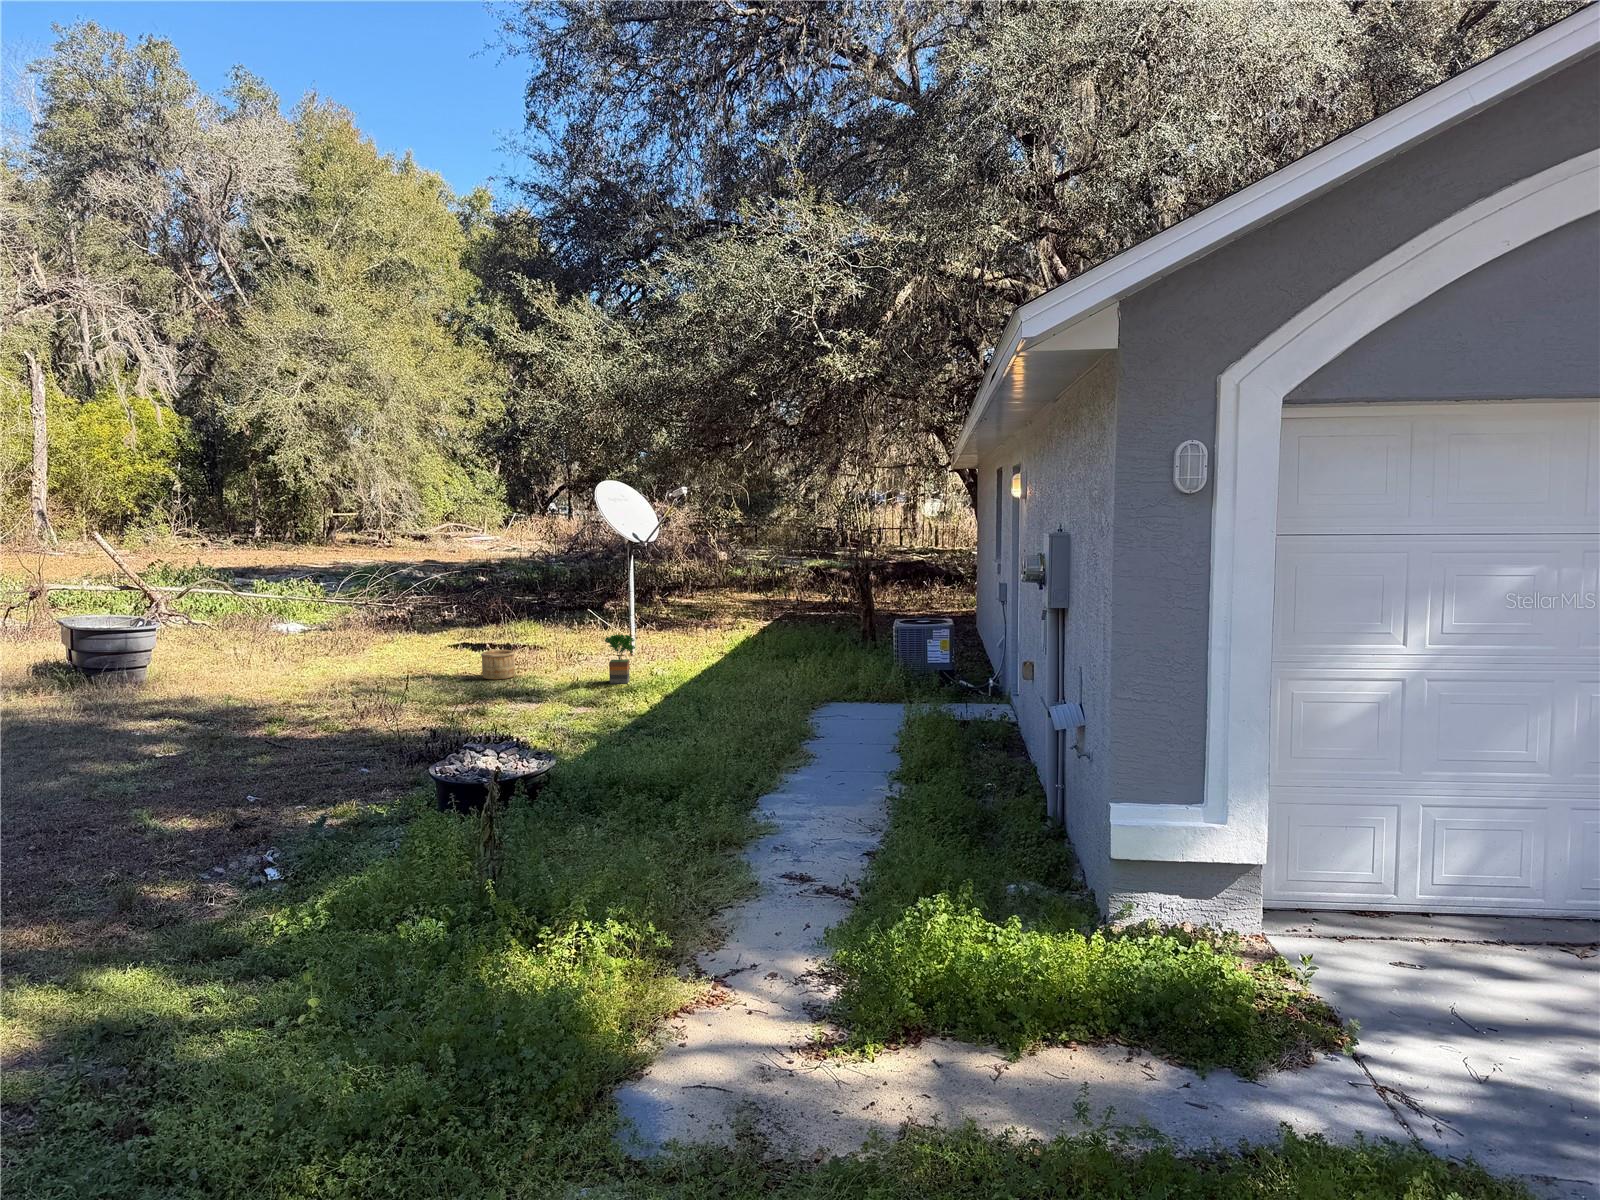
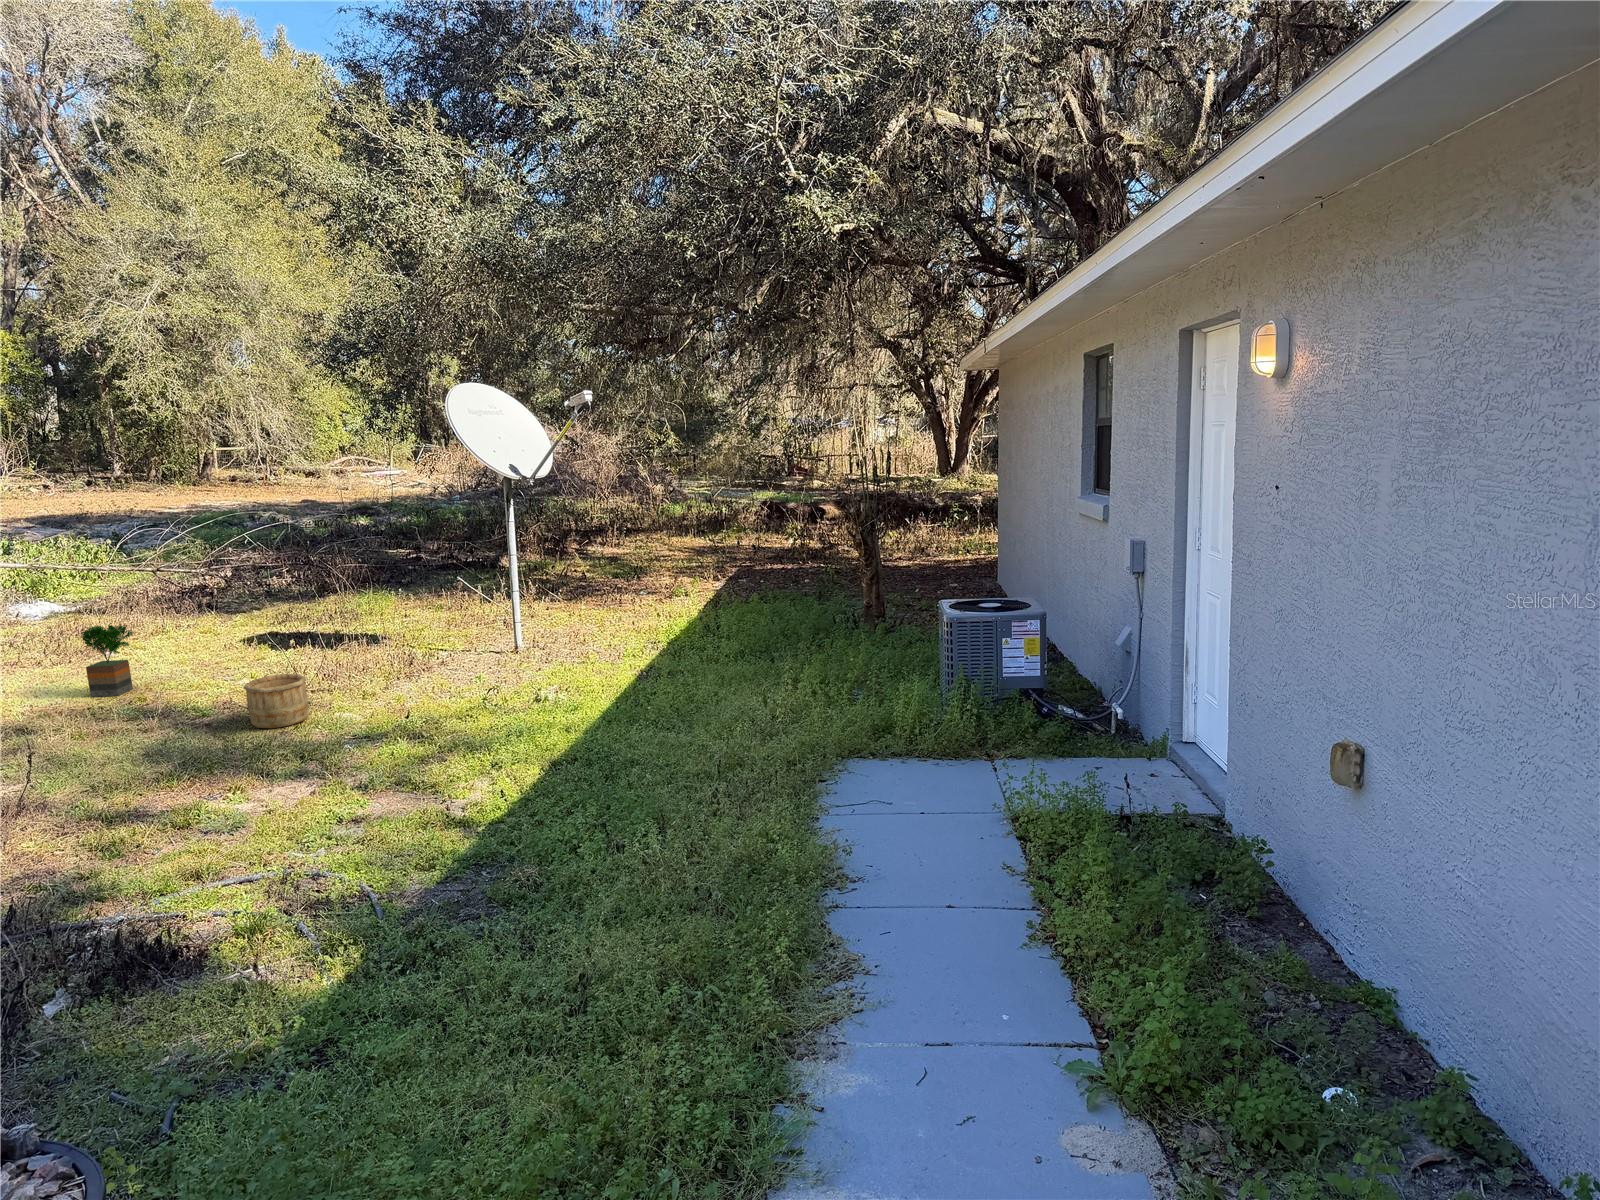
potted tree: present [604,634,635,684] -> present [82,625,133,697]

